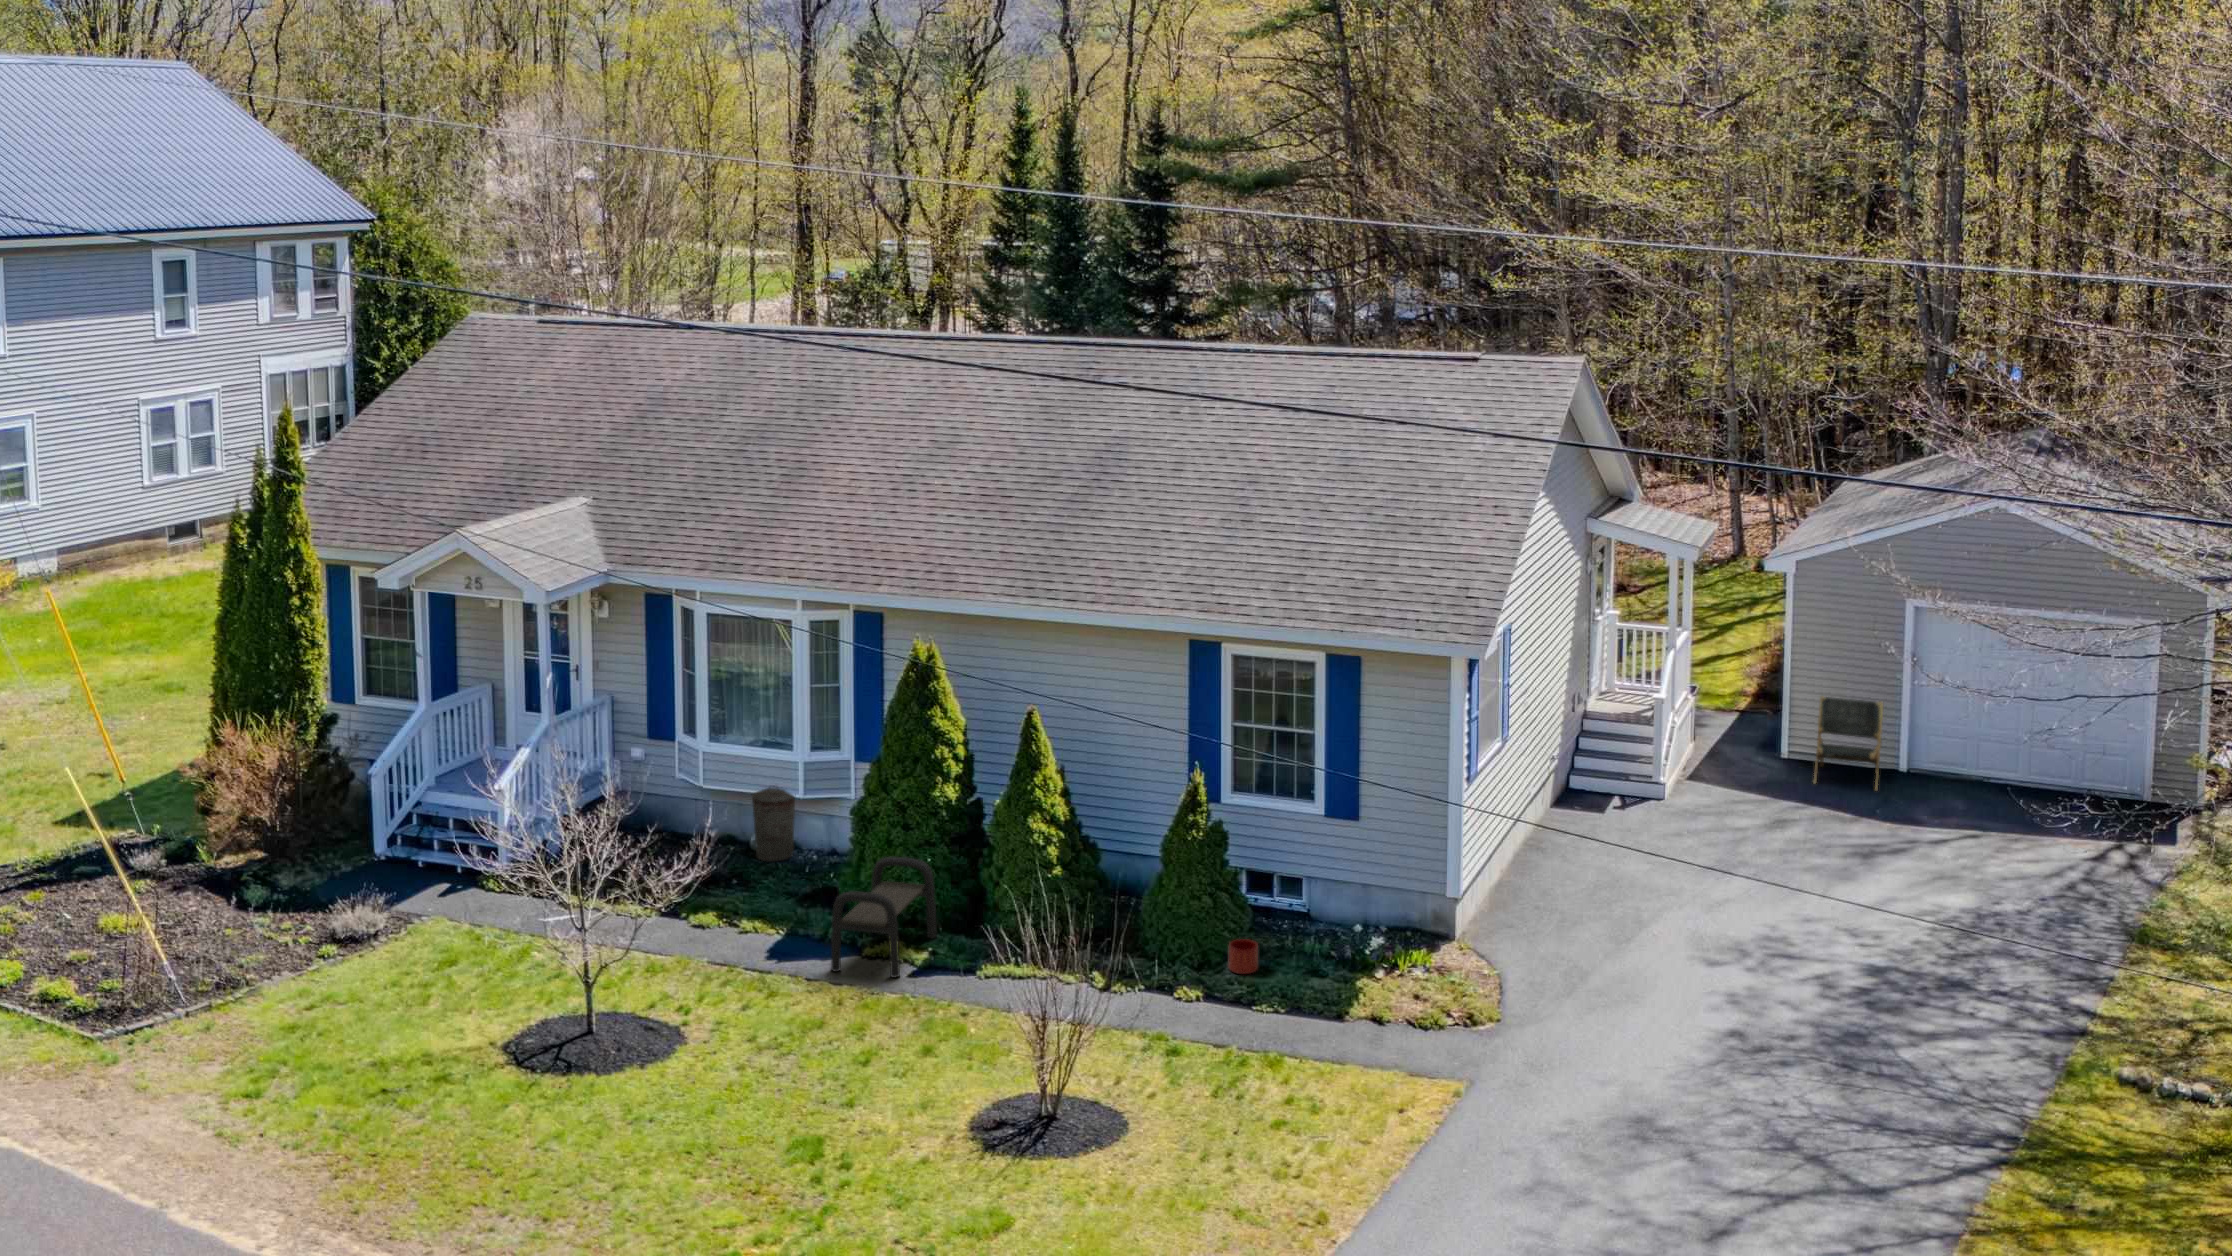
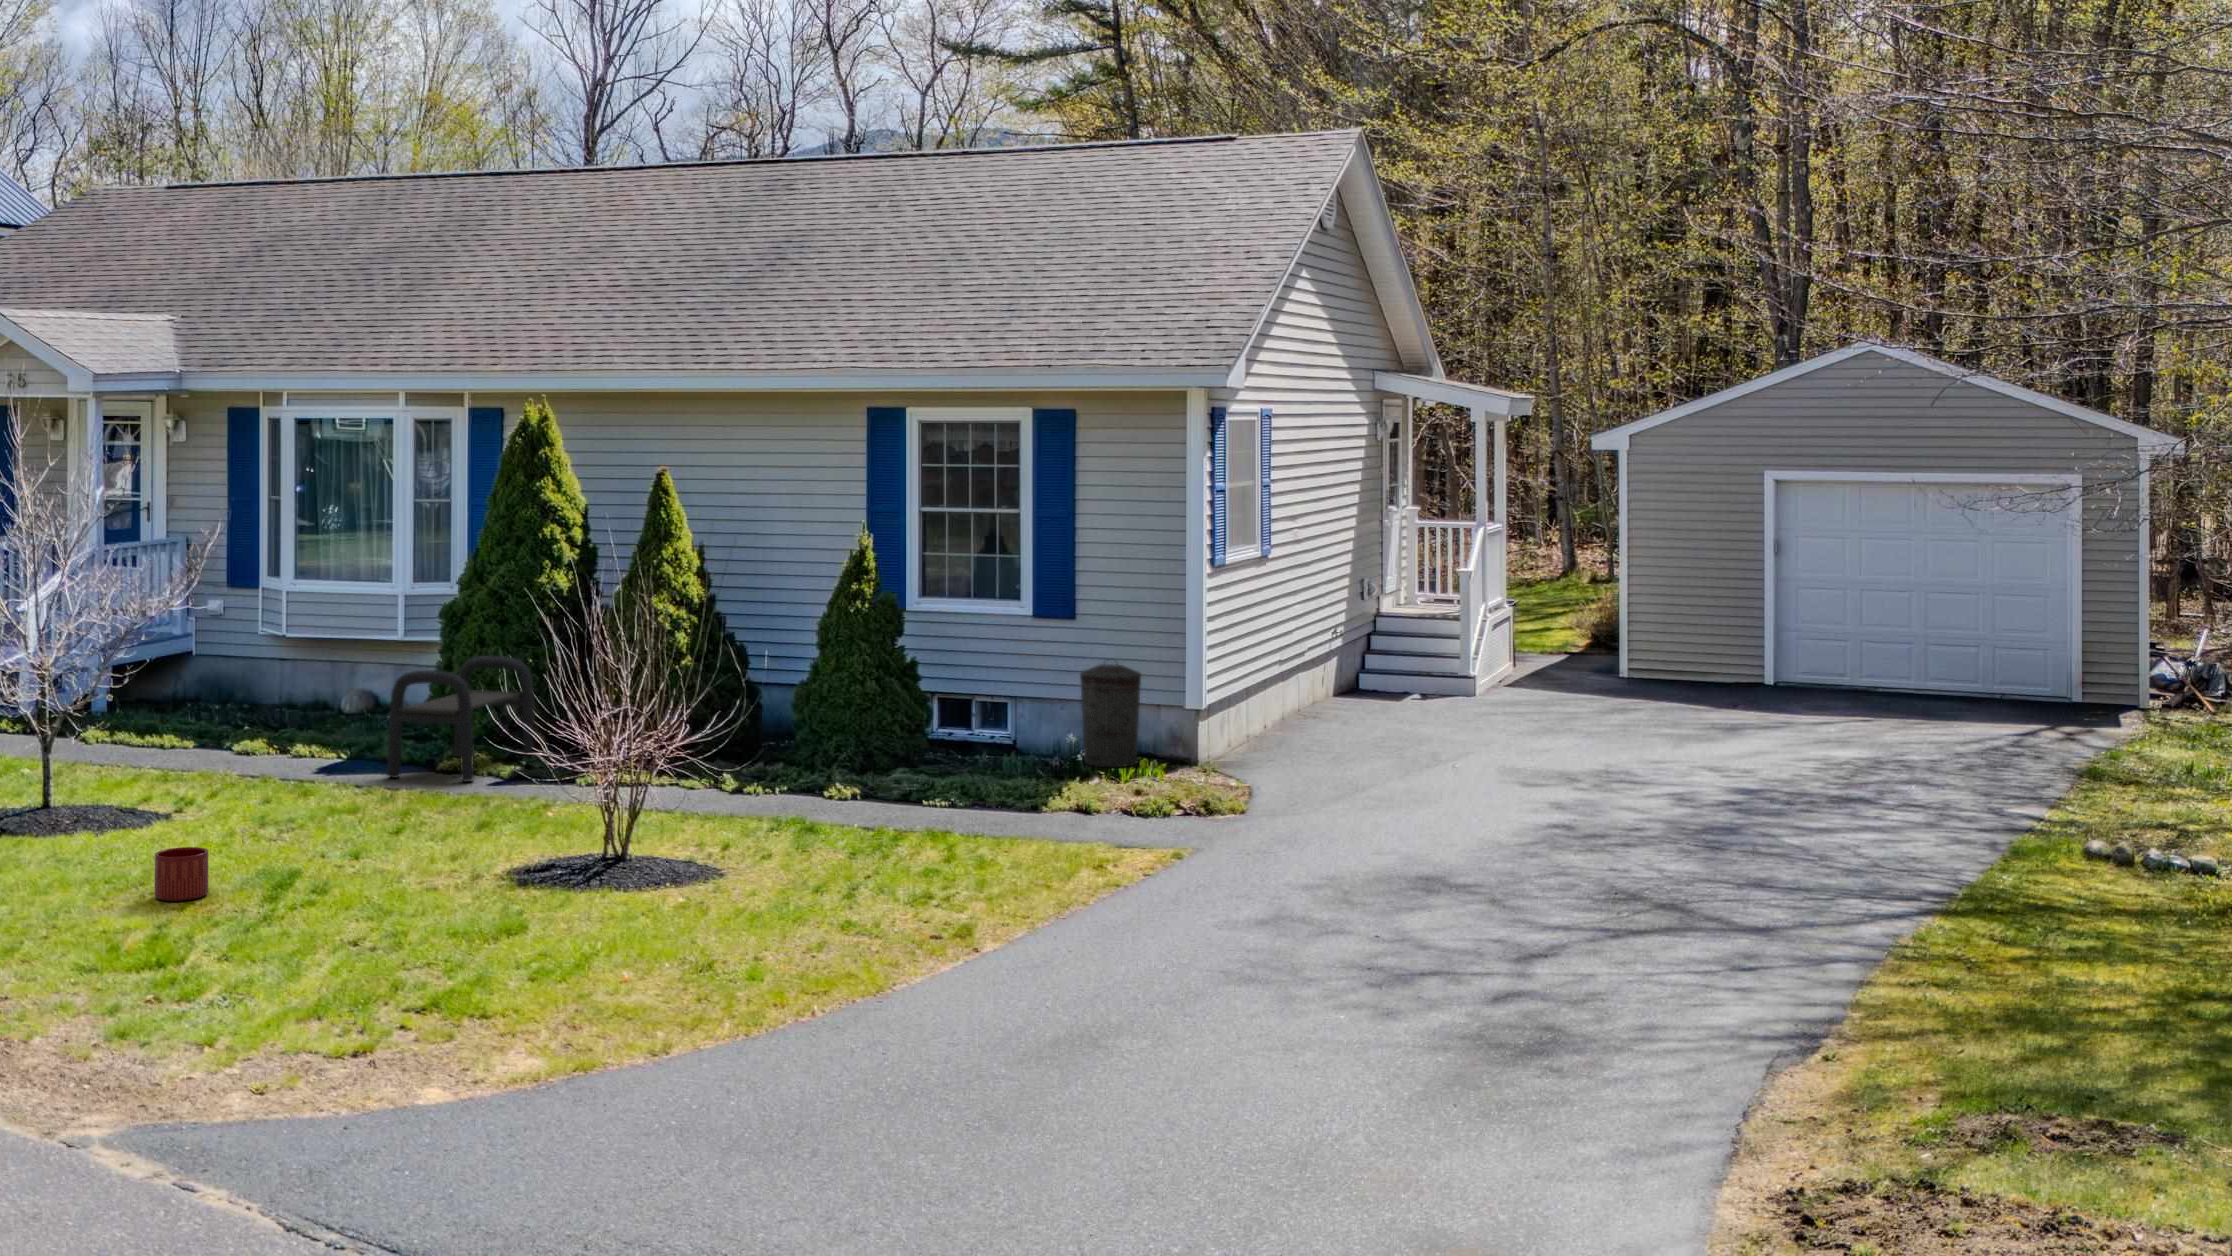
lounge chair: present [1814,696,1883,790] -> none [1662,584,1745,685]
trash can: present [752,786,795,862] -> present [1080,664,1141,767]
planter: present [1228,939,1258,974] -> present [155,847,208,901]

